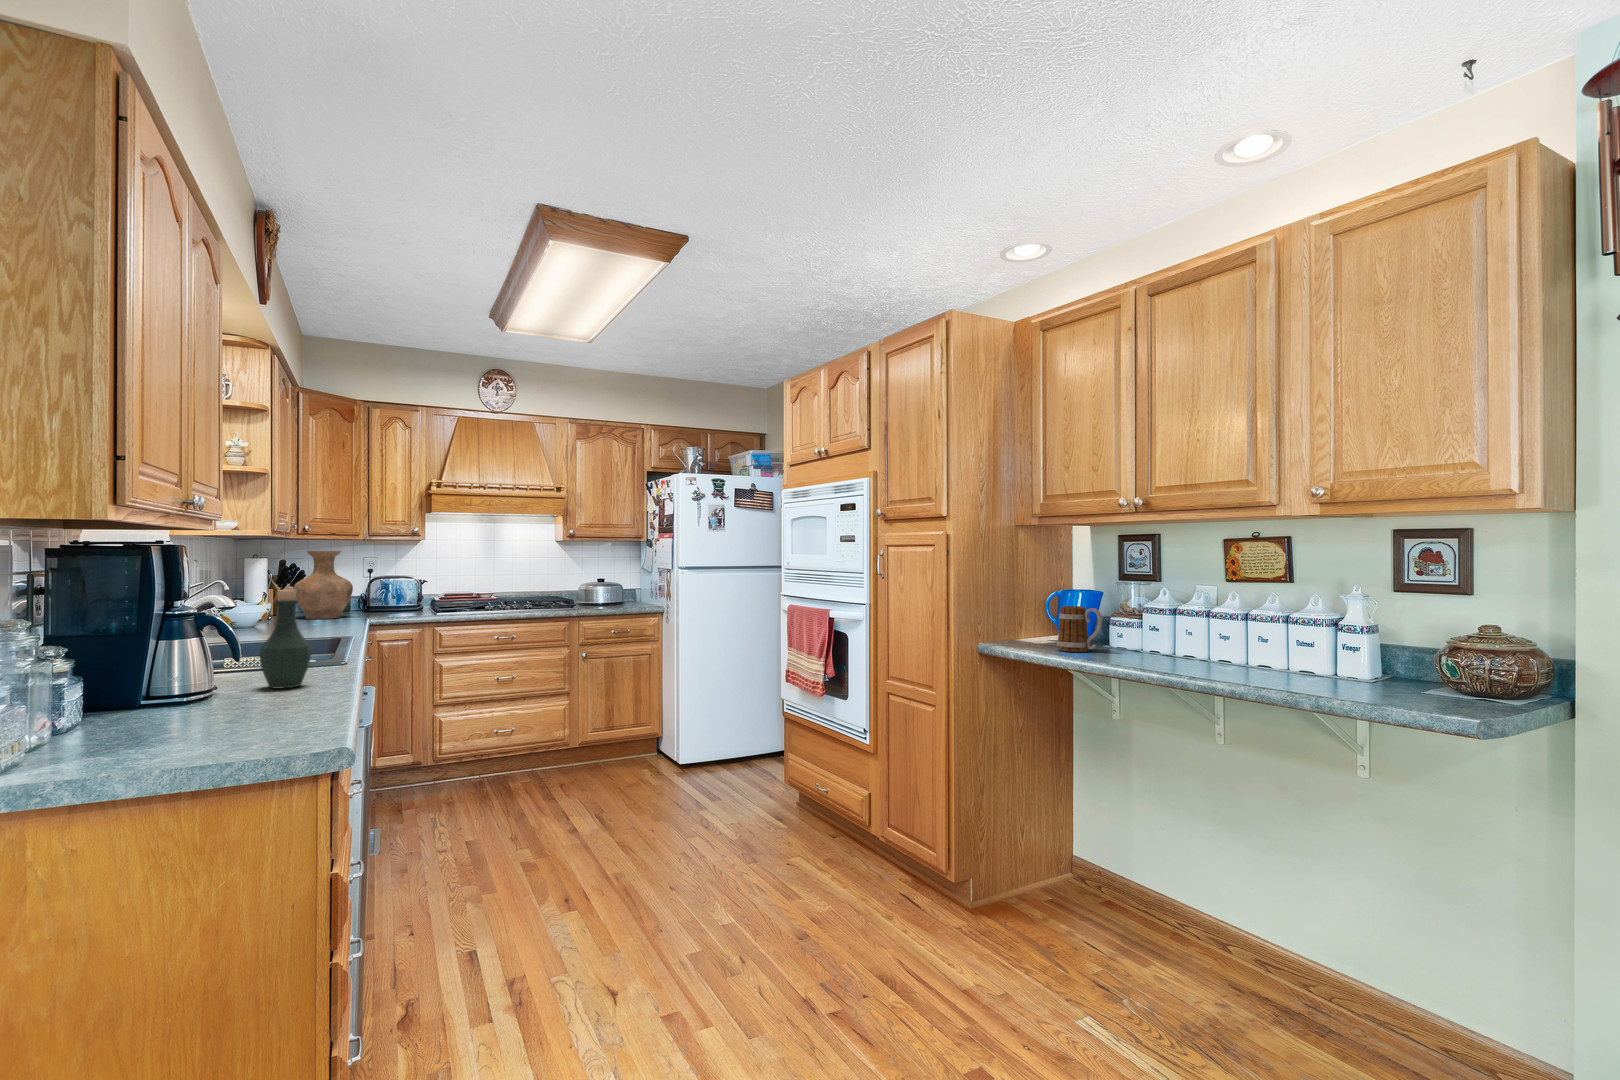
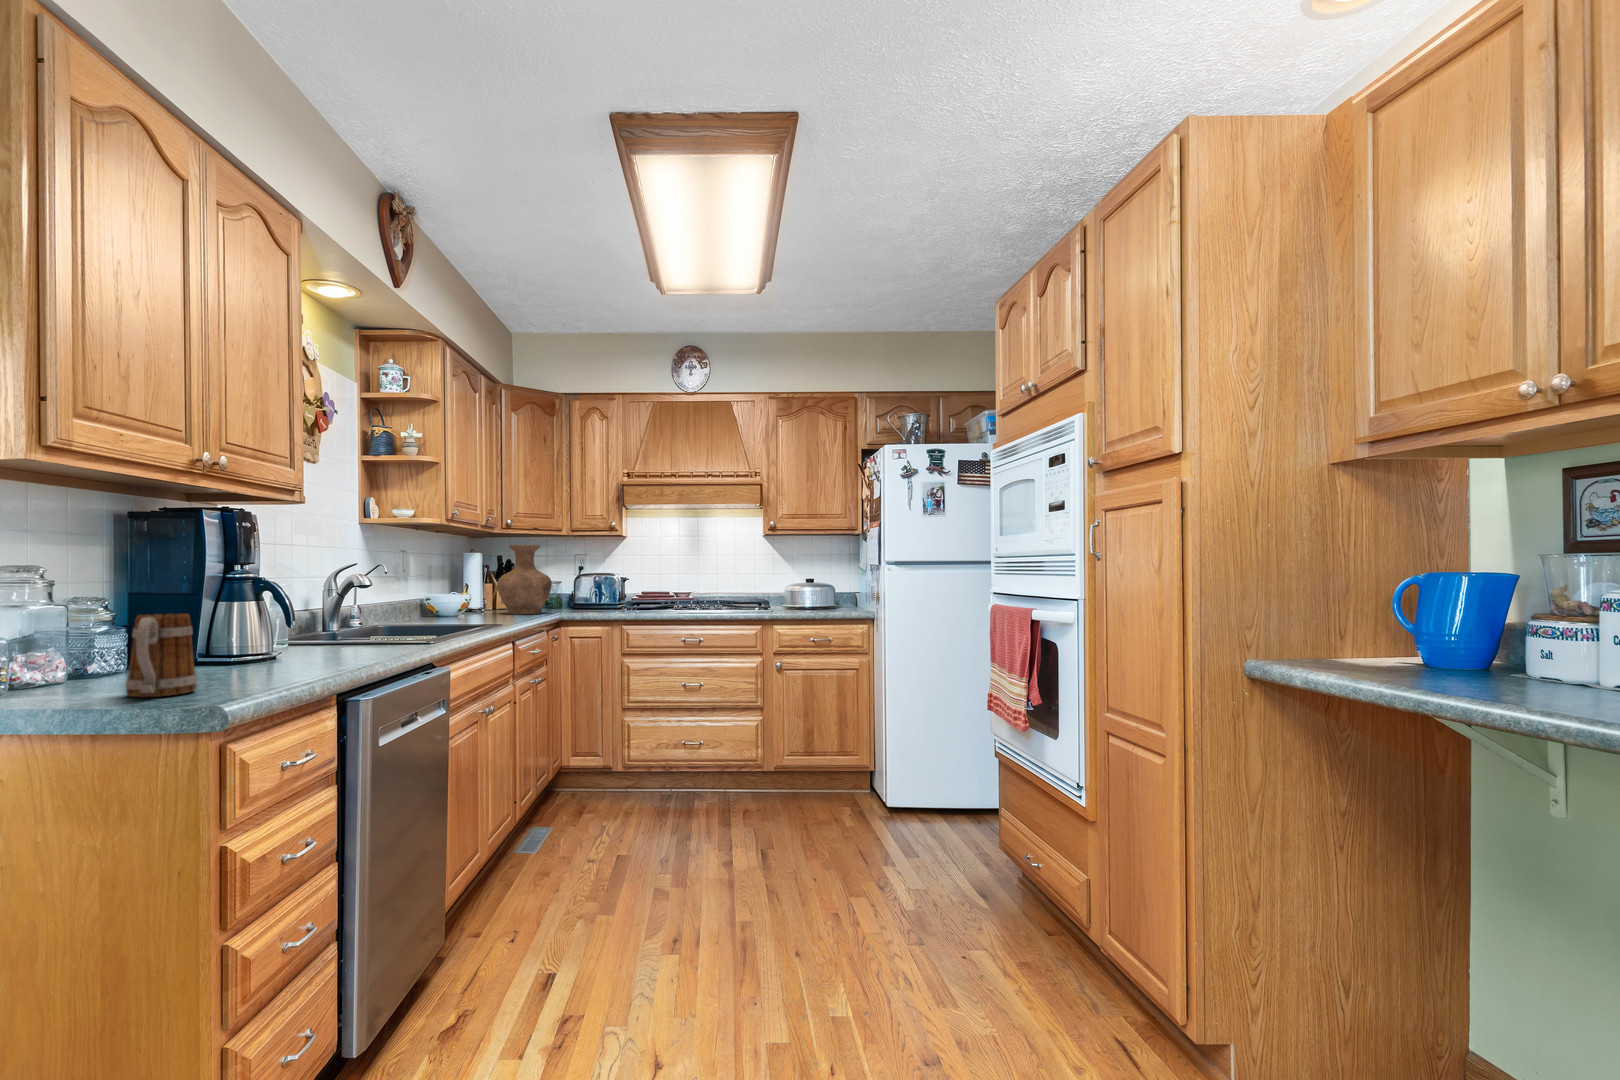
bottle: present [259,590,311,689] -> none [252,563,311,677]
mug: present [1057,606,1102,652] -> present [126,614,197,697]

